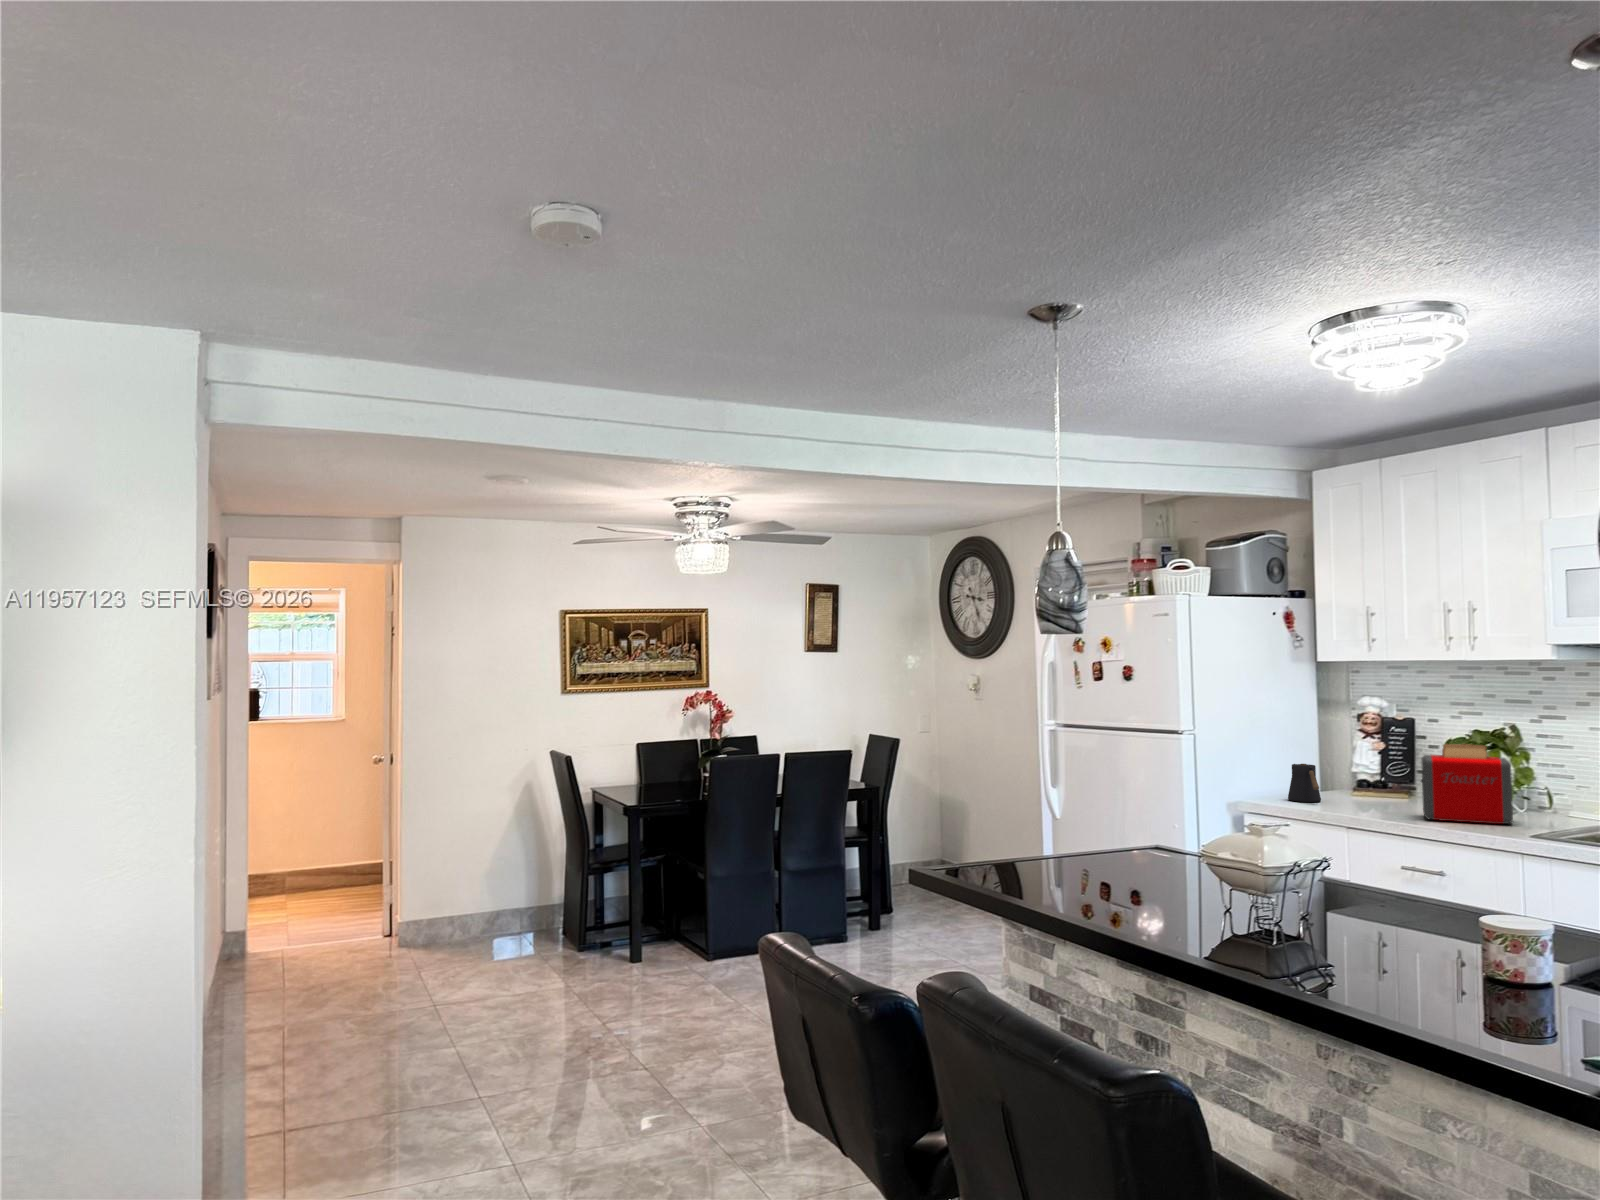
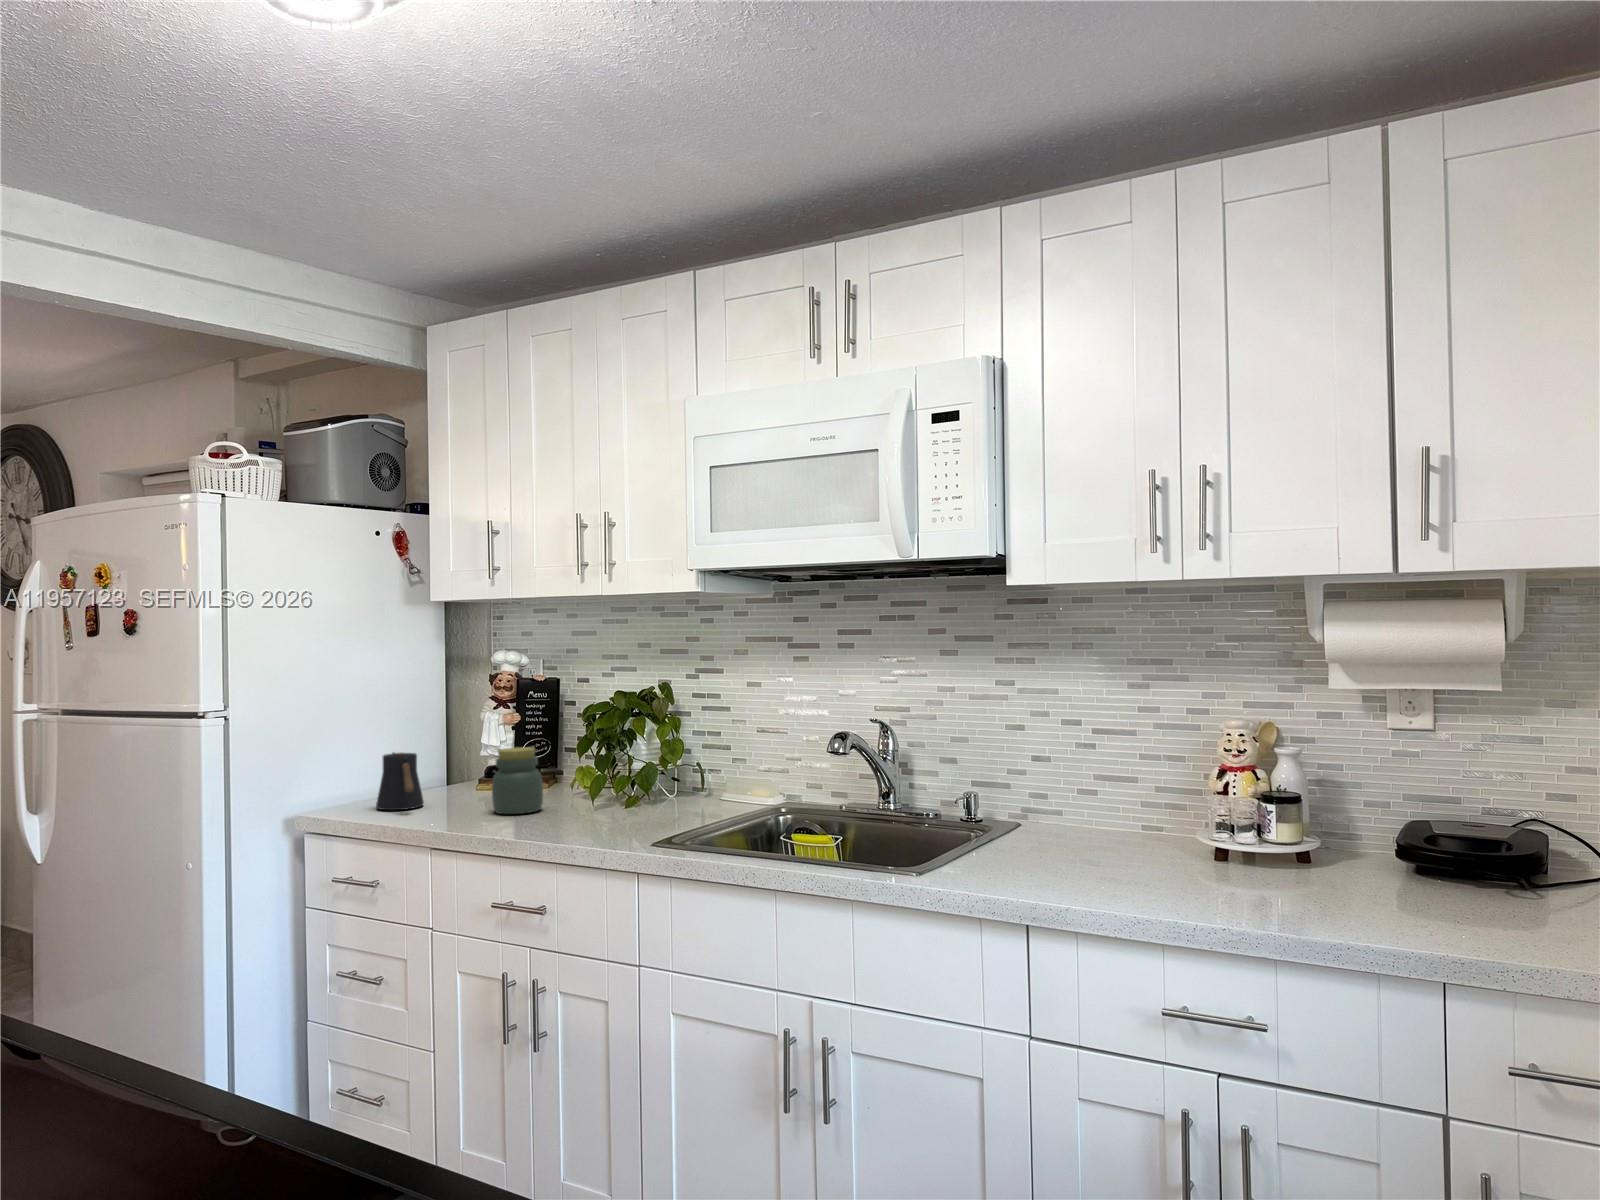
toaster: present [1420,744,1513,824] -> none [537,714,649,828]
jar: none [1378,765,1417,811] -> present [492,747,543,814]

